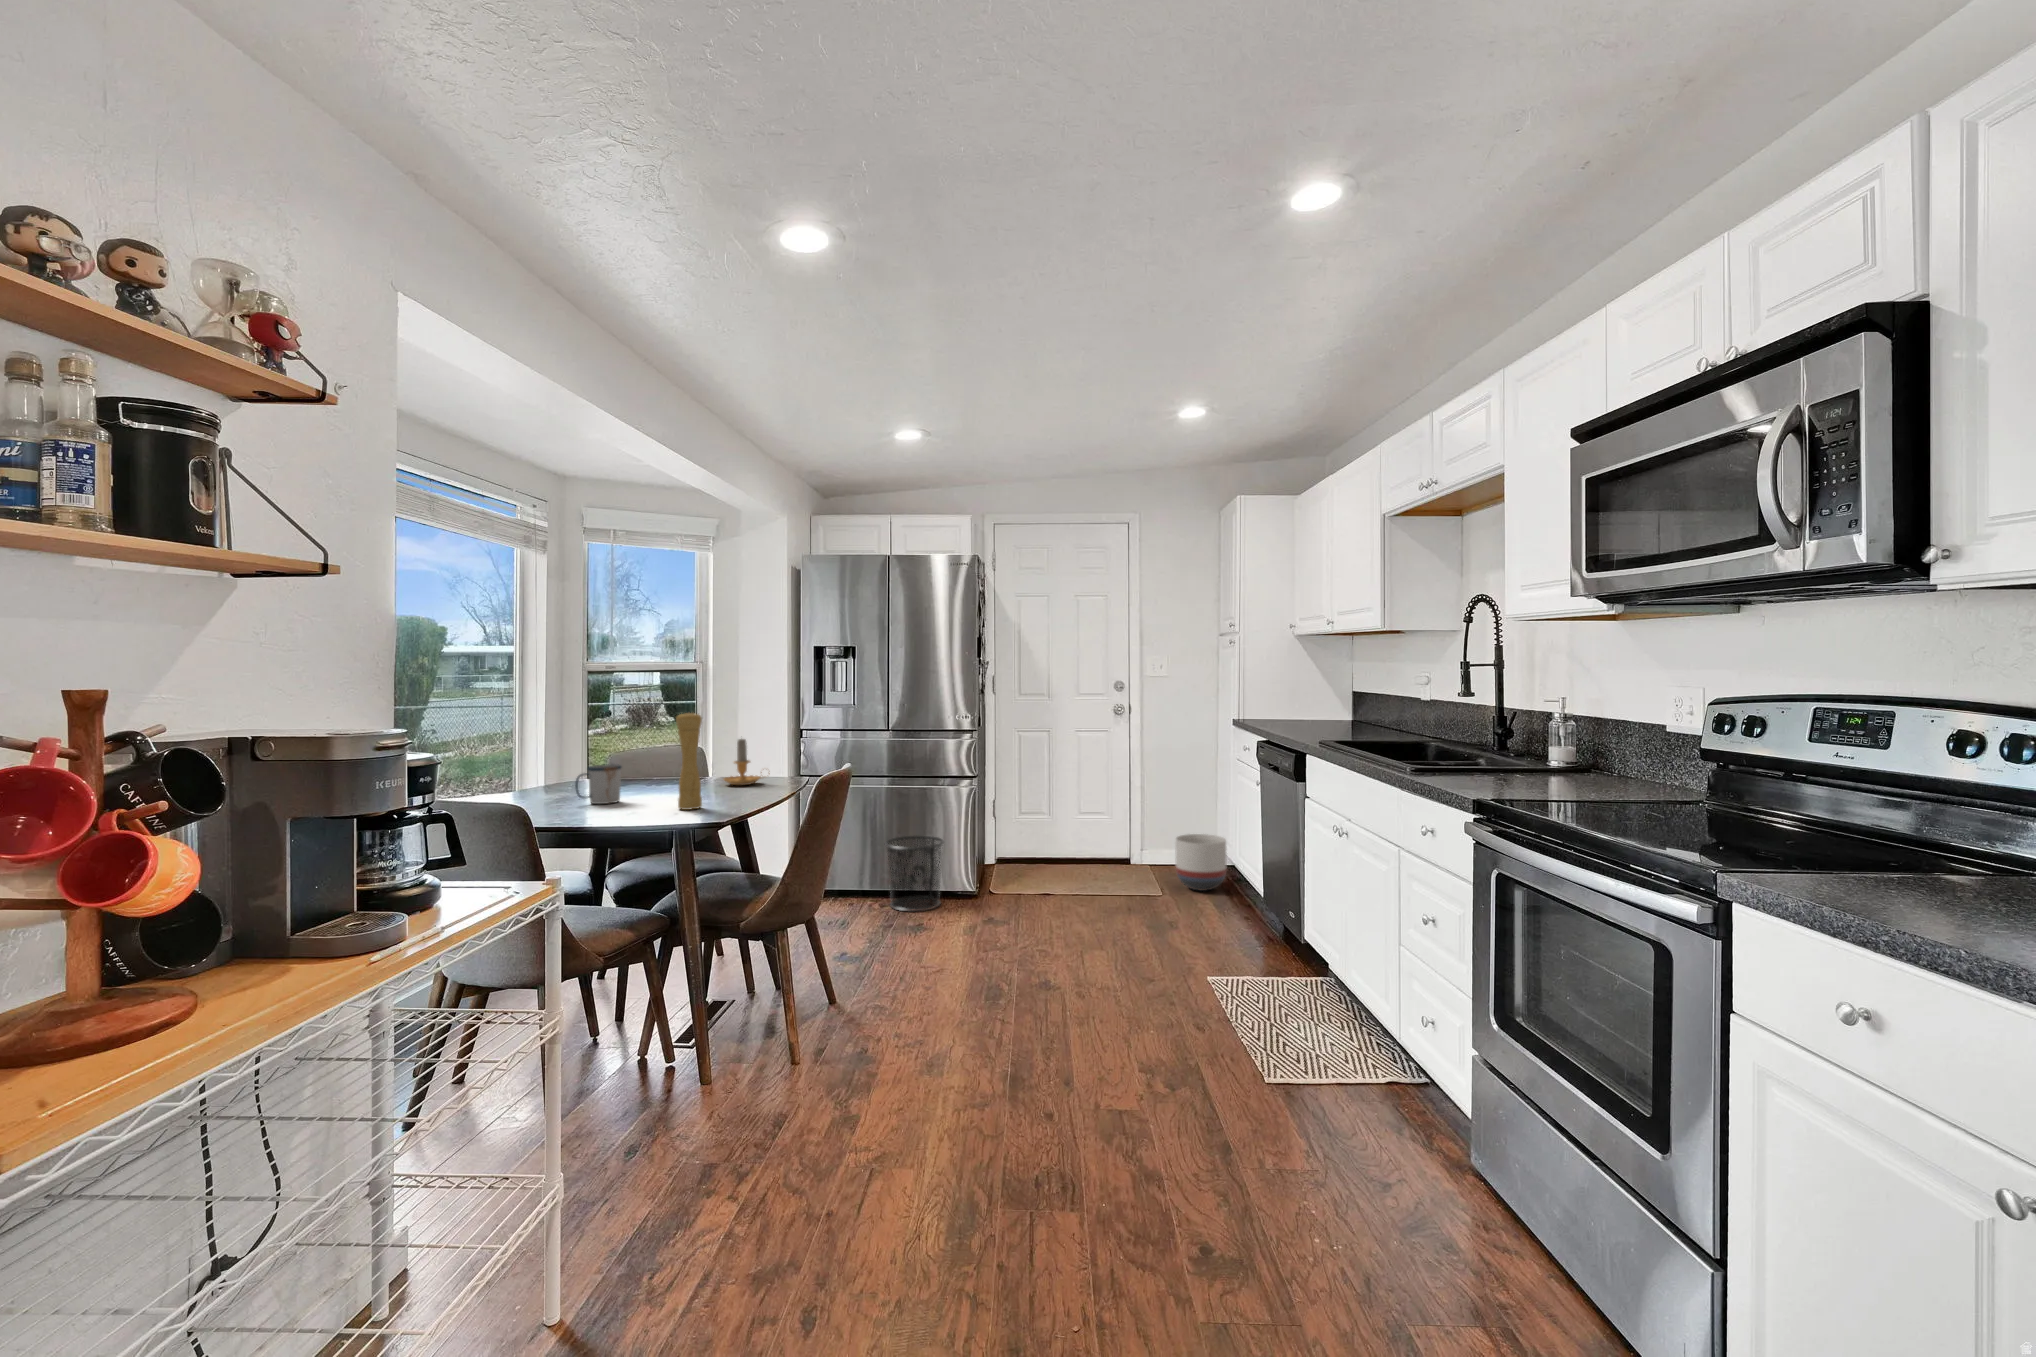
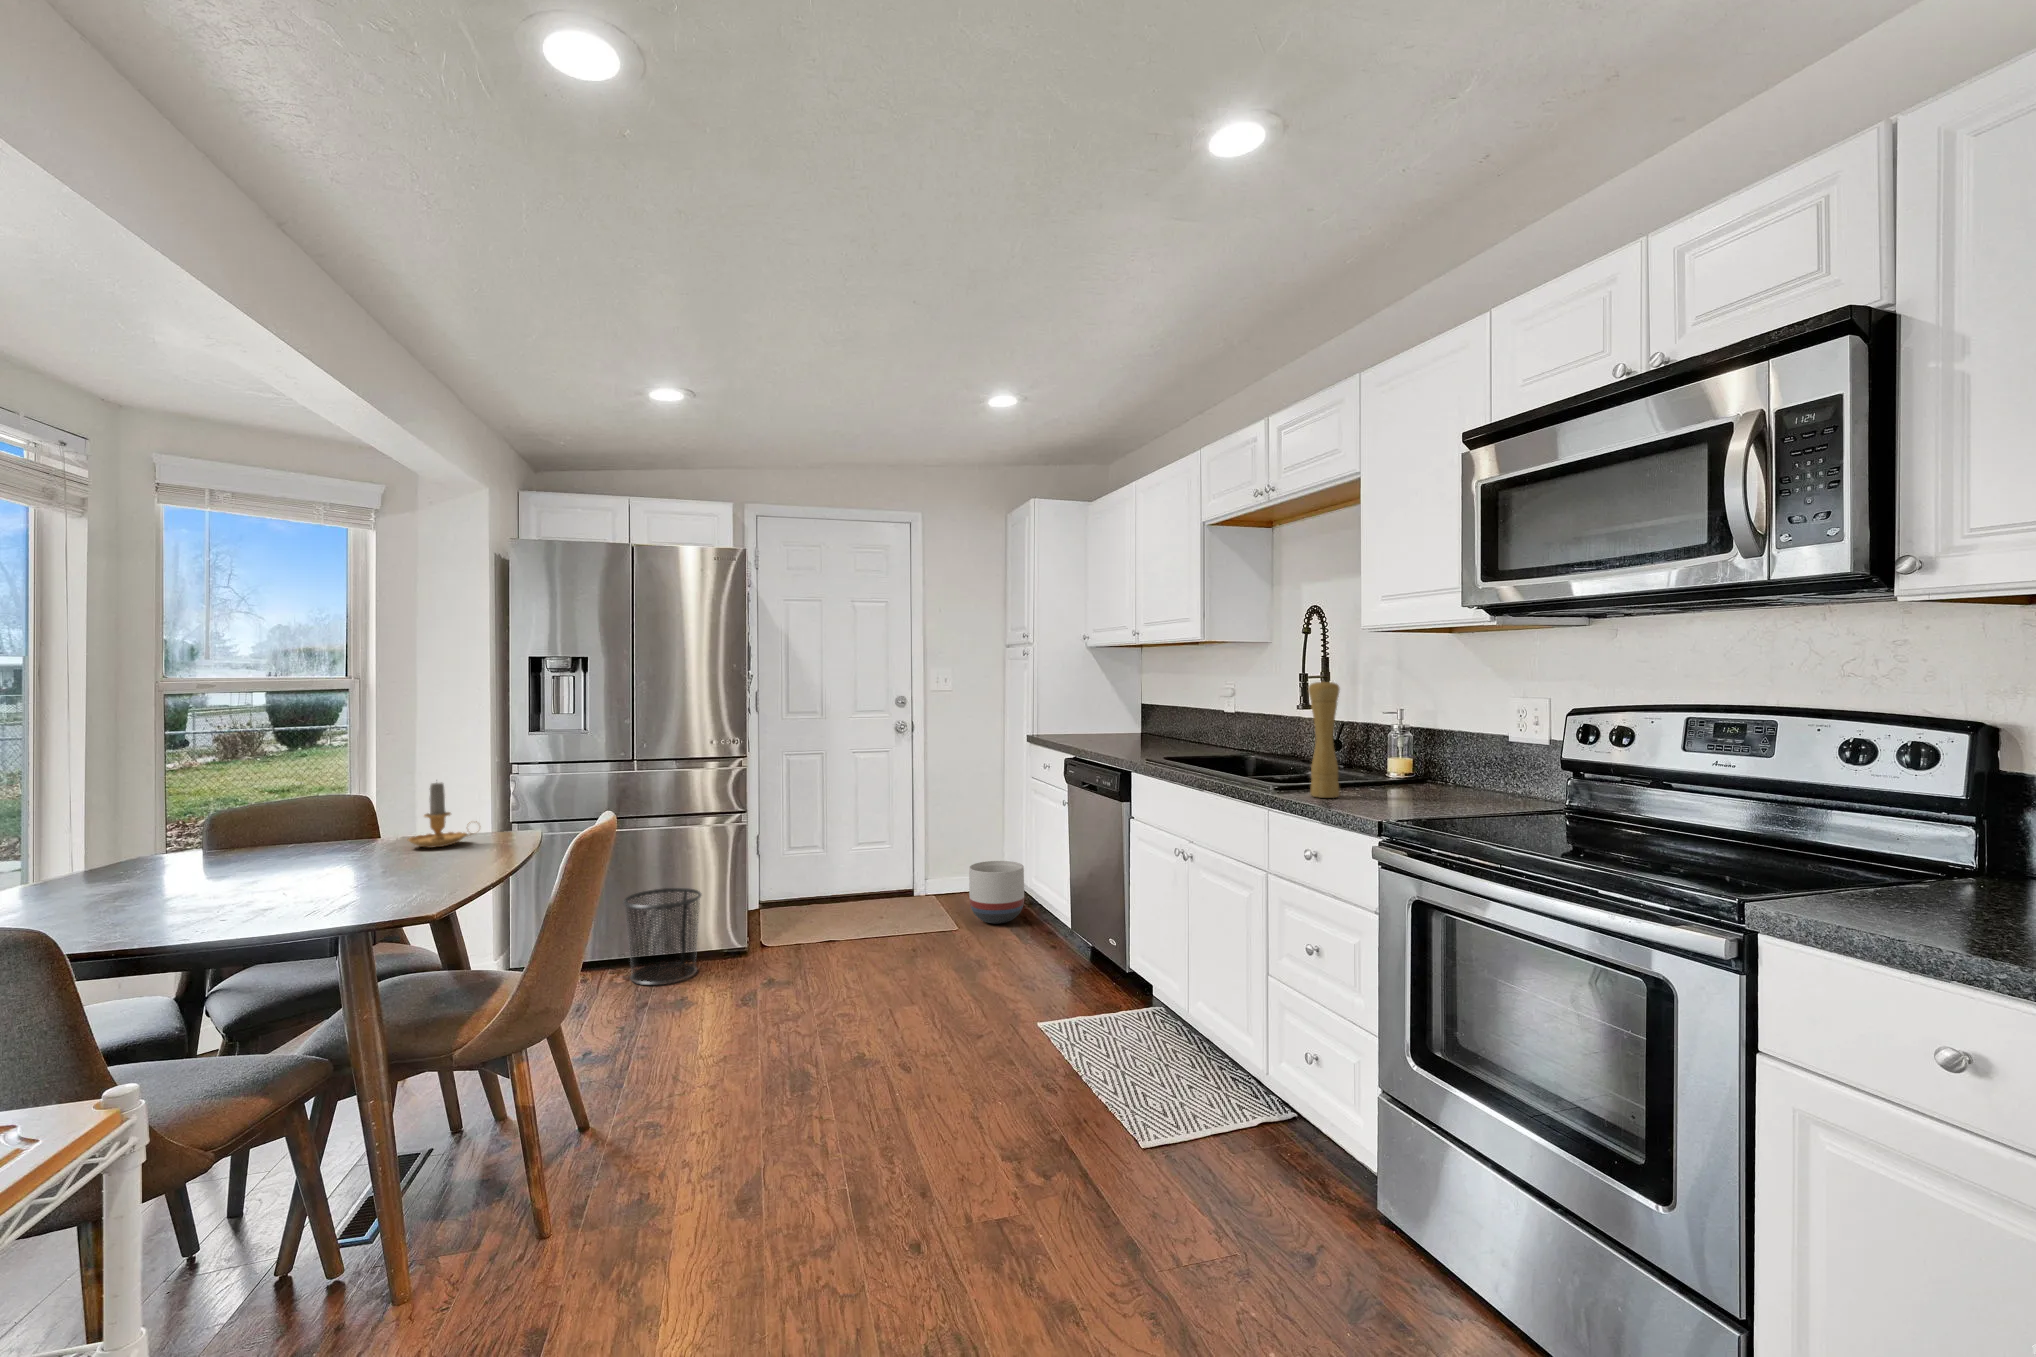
pepper mill: present [676,712,702,810] -> present [1308,680,1340,798]
mug: present [575,764,621,804] -> none [162,832,245,894]

